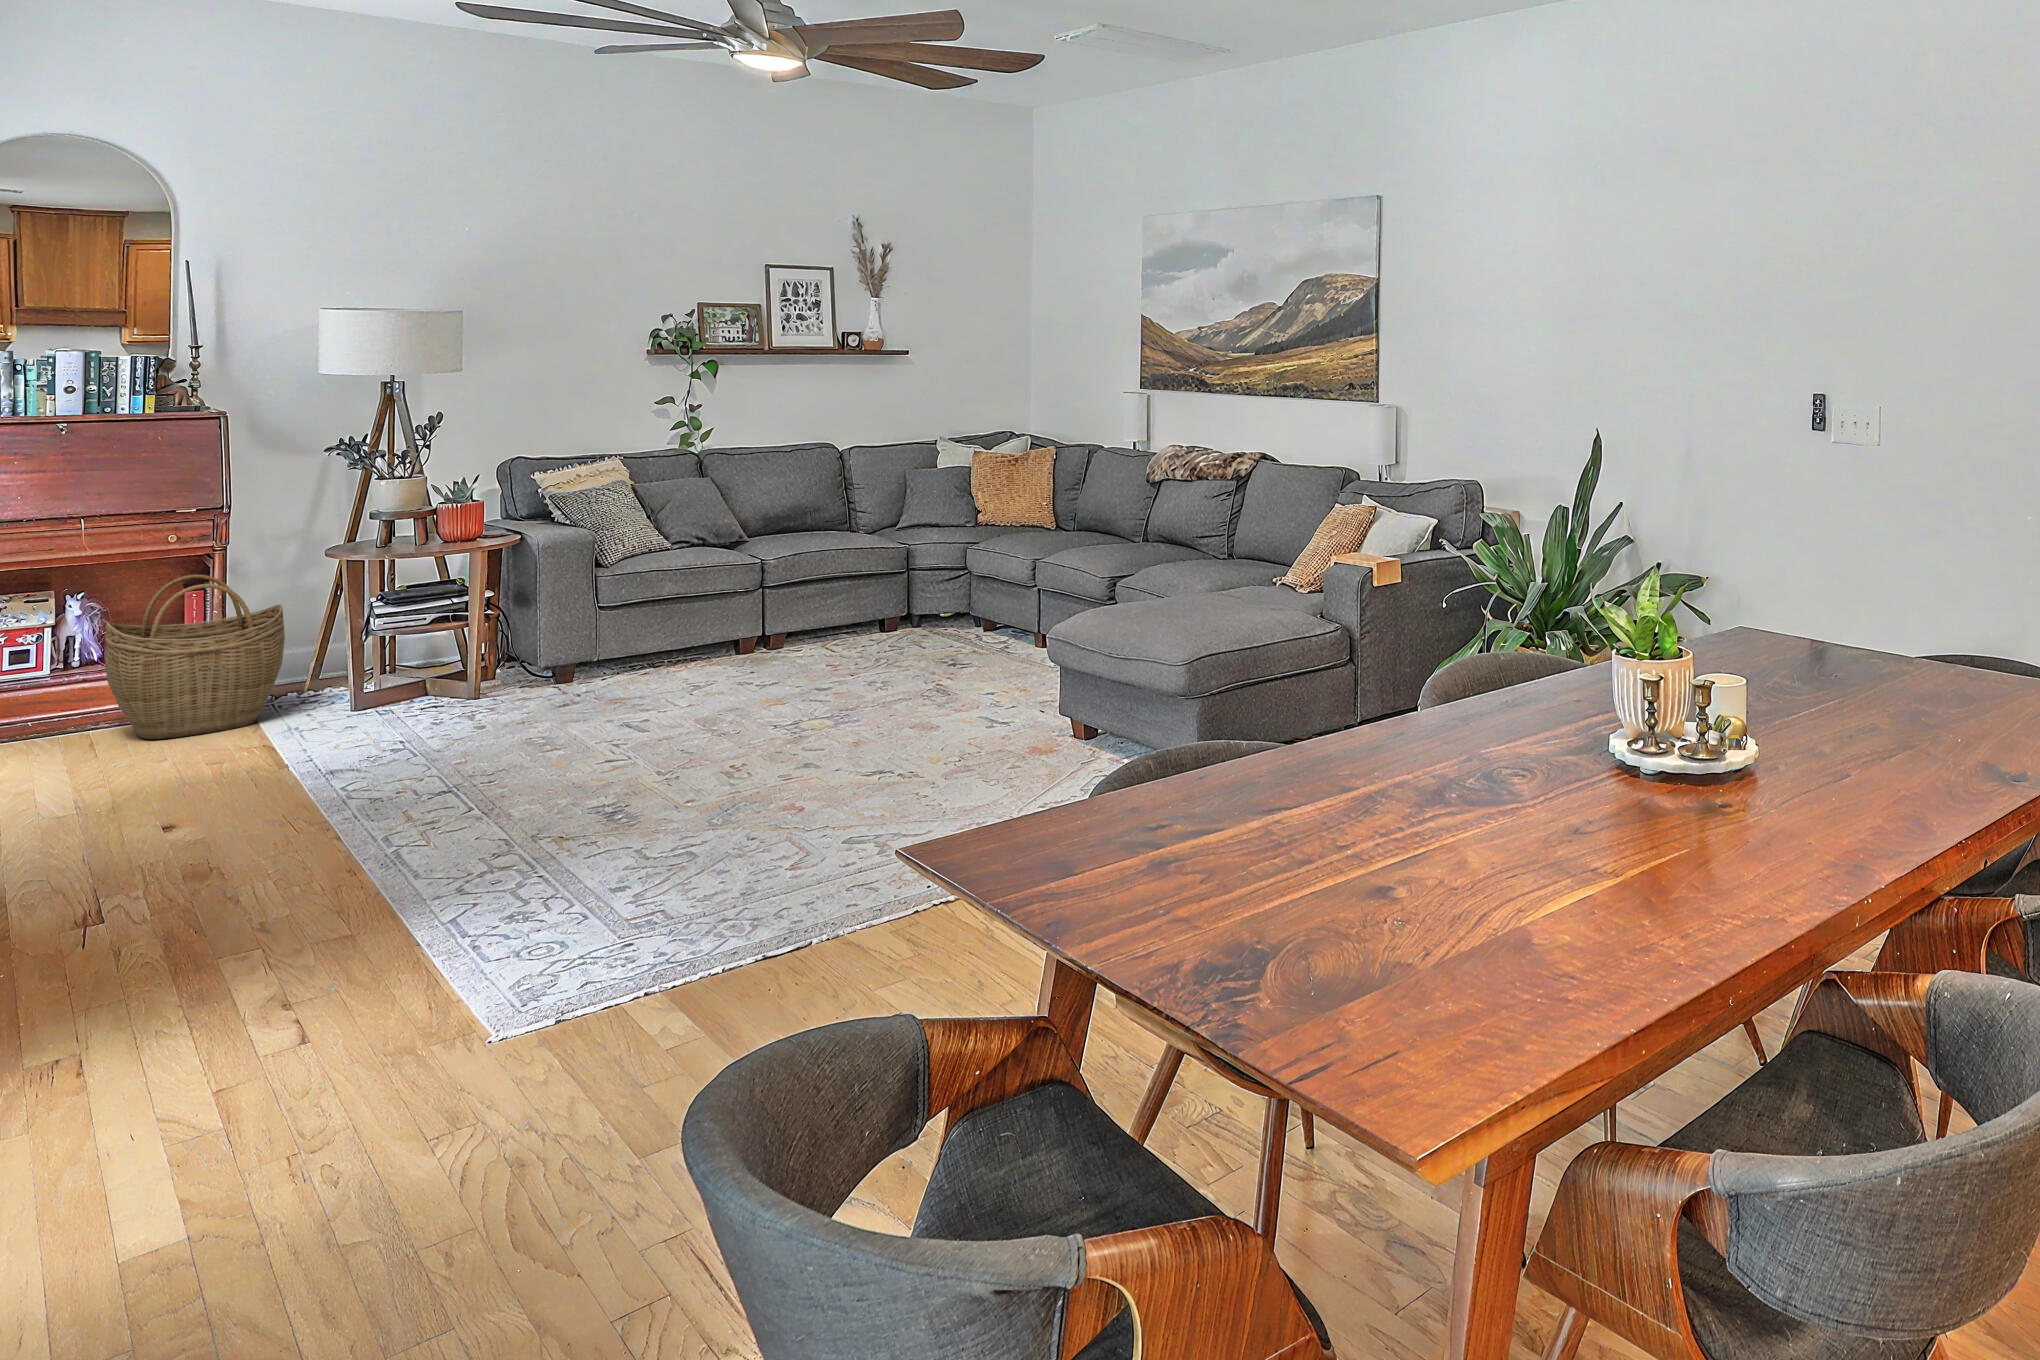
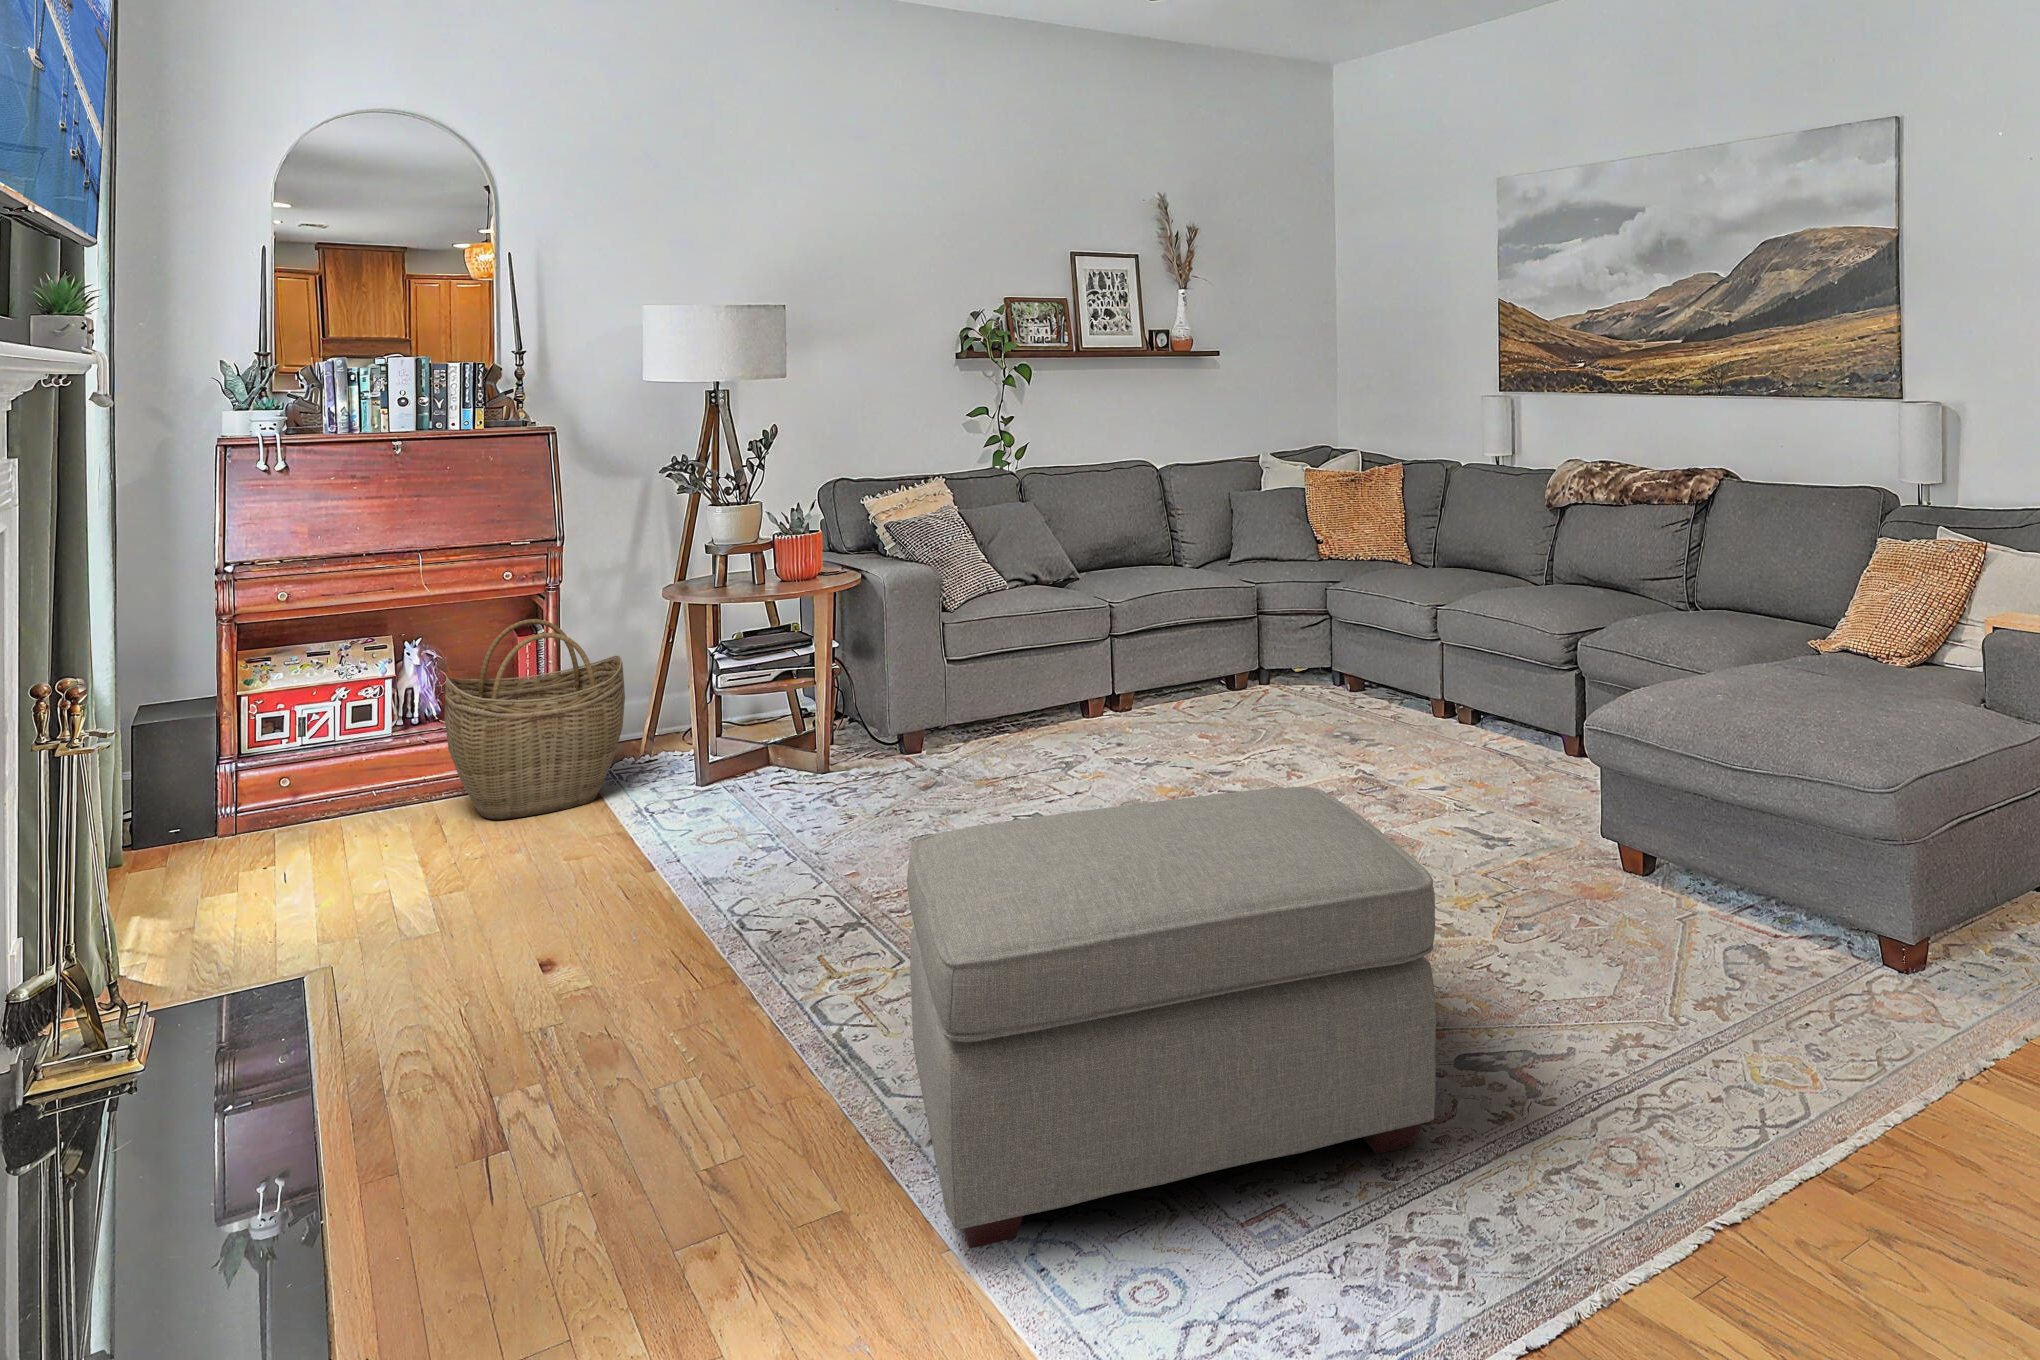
ottoman: none [422,668,805,937] -> present [907,787,1436,1248]

